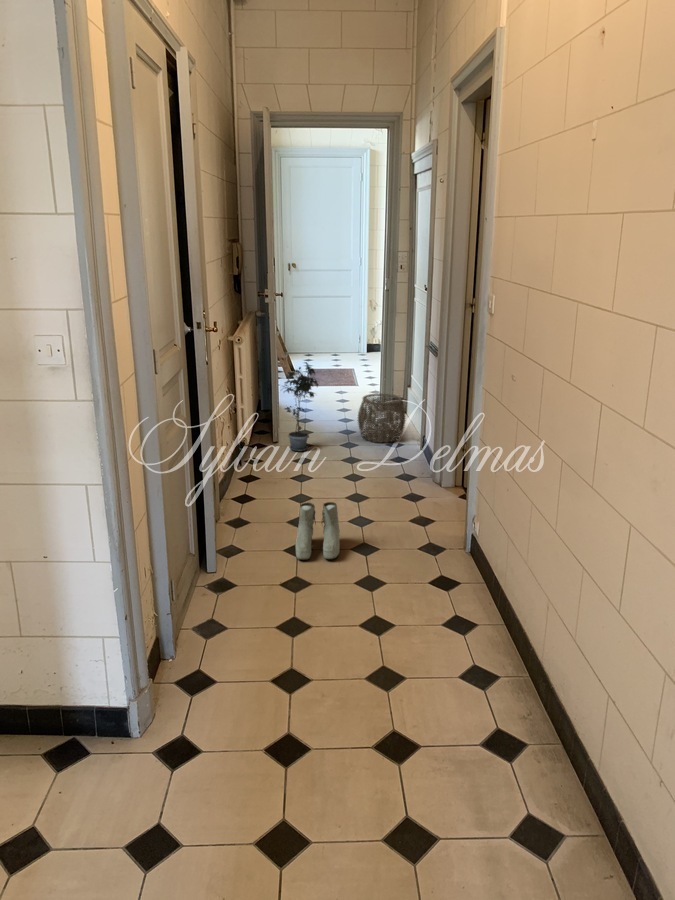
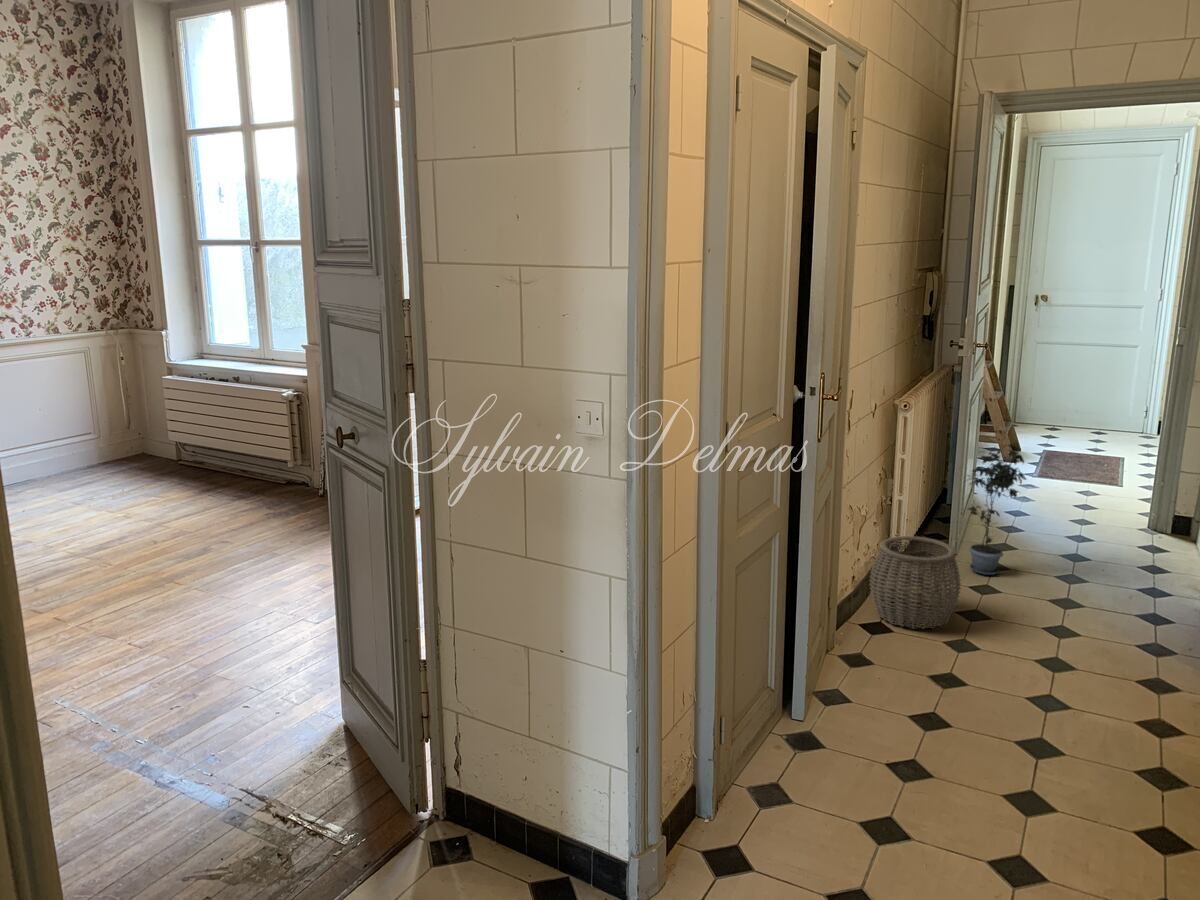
woven basket: present [358,394,405,443] -> present [870,536,961,629]
boots: present [295,502,340,560] -> none [923,654,1001,748]

